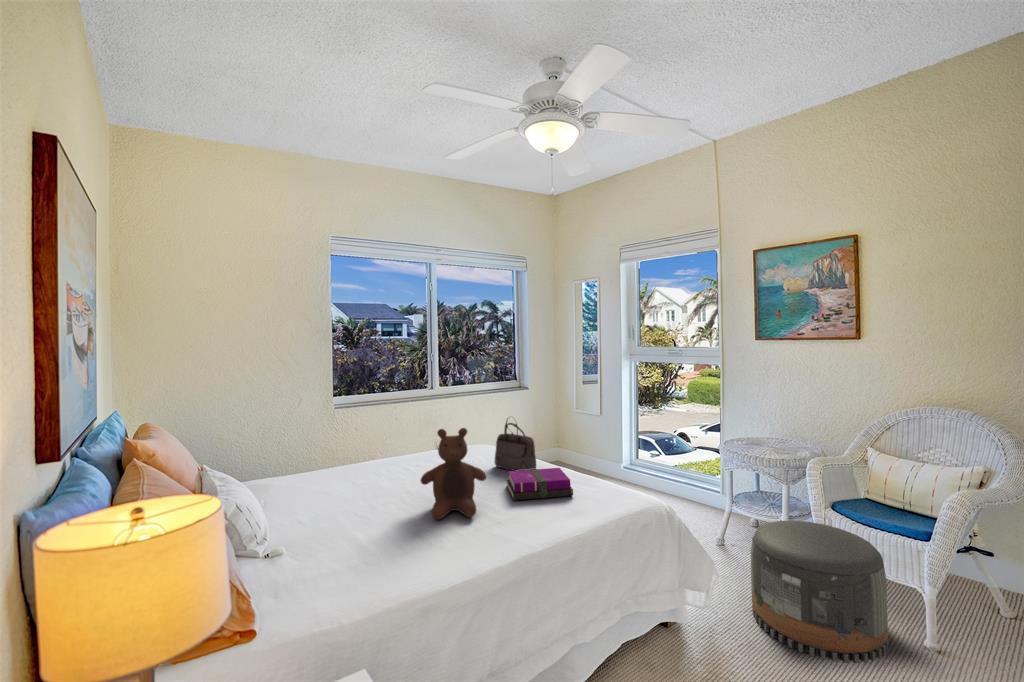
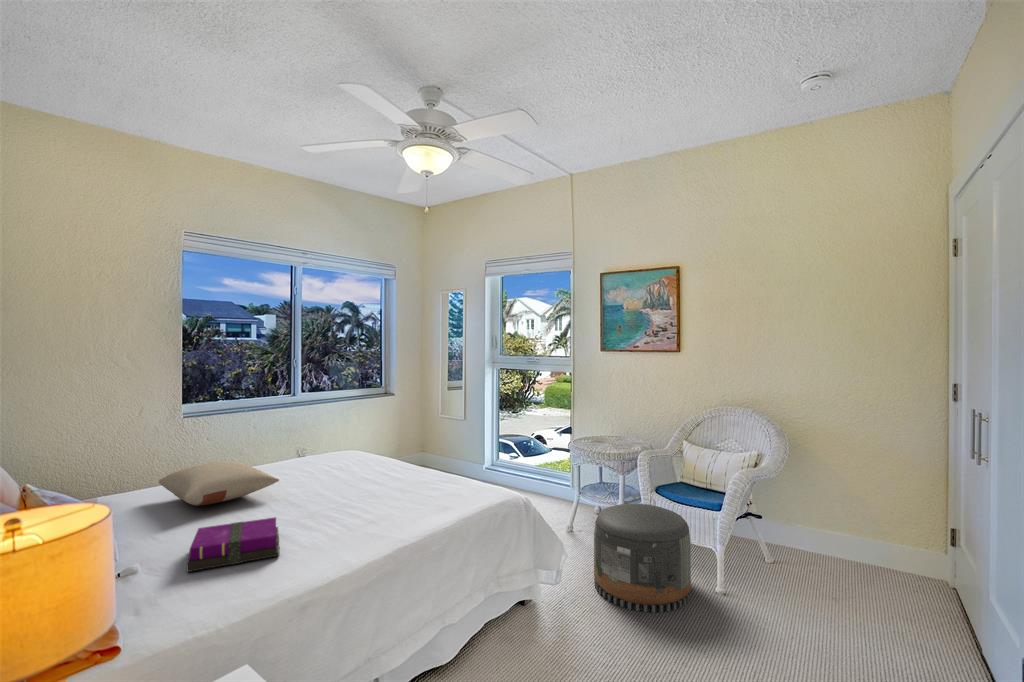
handbag: present [494,419,536,471] -> none [363,422,406,478]
stuffed bear: present [421,428,486,519] -> none [291,434,361,526]
pillow: none [317,450,414,490] -> present [159,461,279,505]
notebook: present [506,468,573,500] -> present [187,517,279,572]

